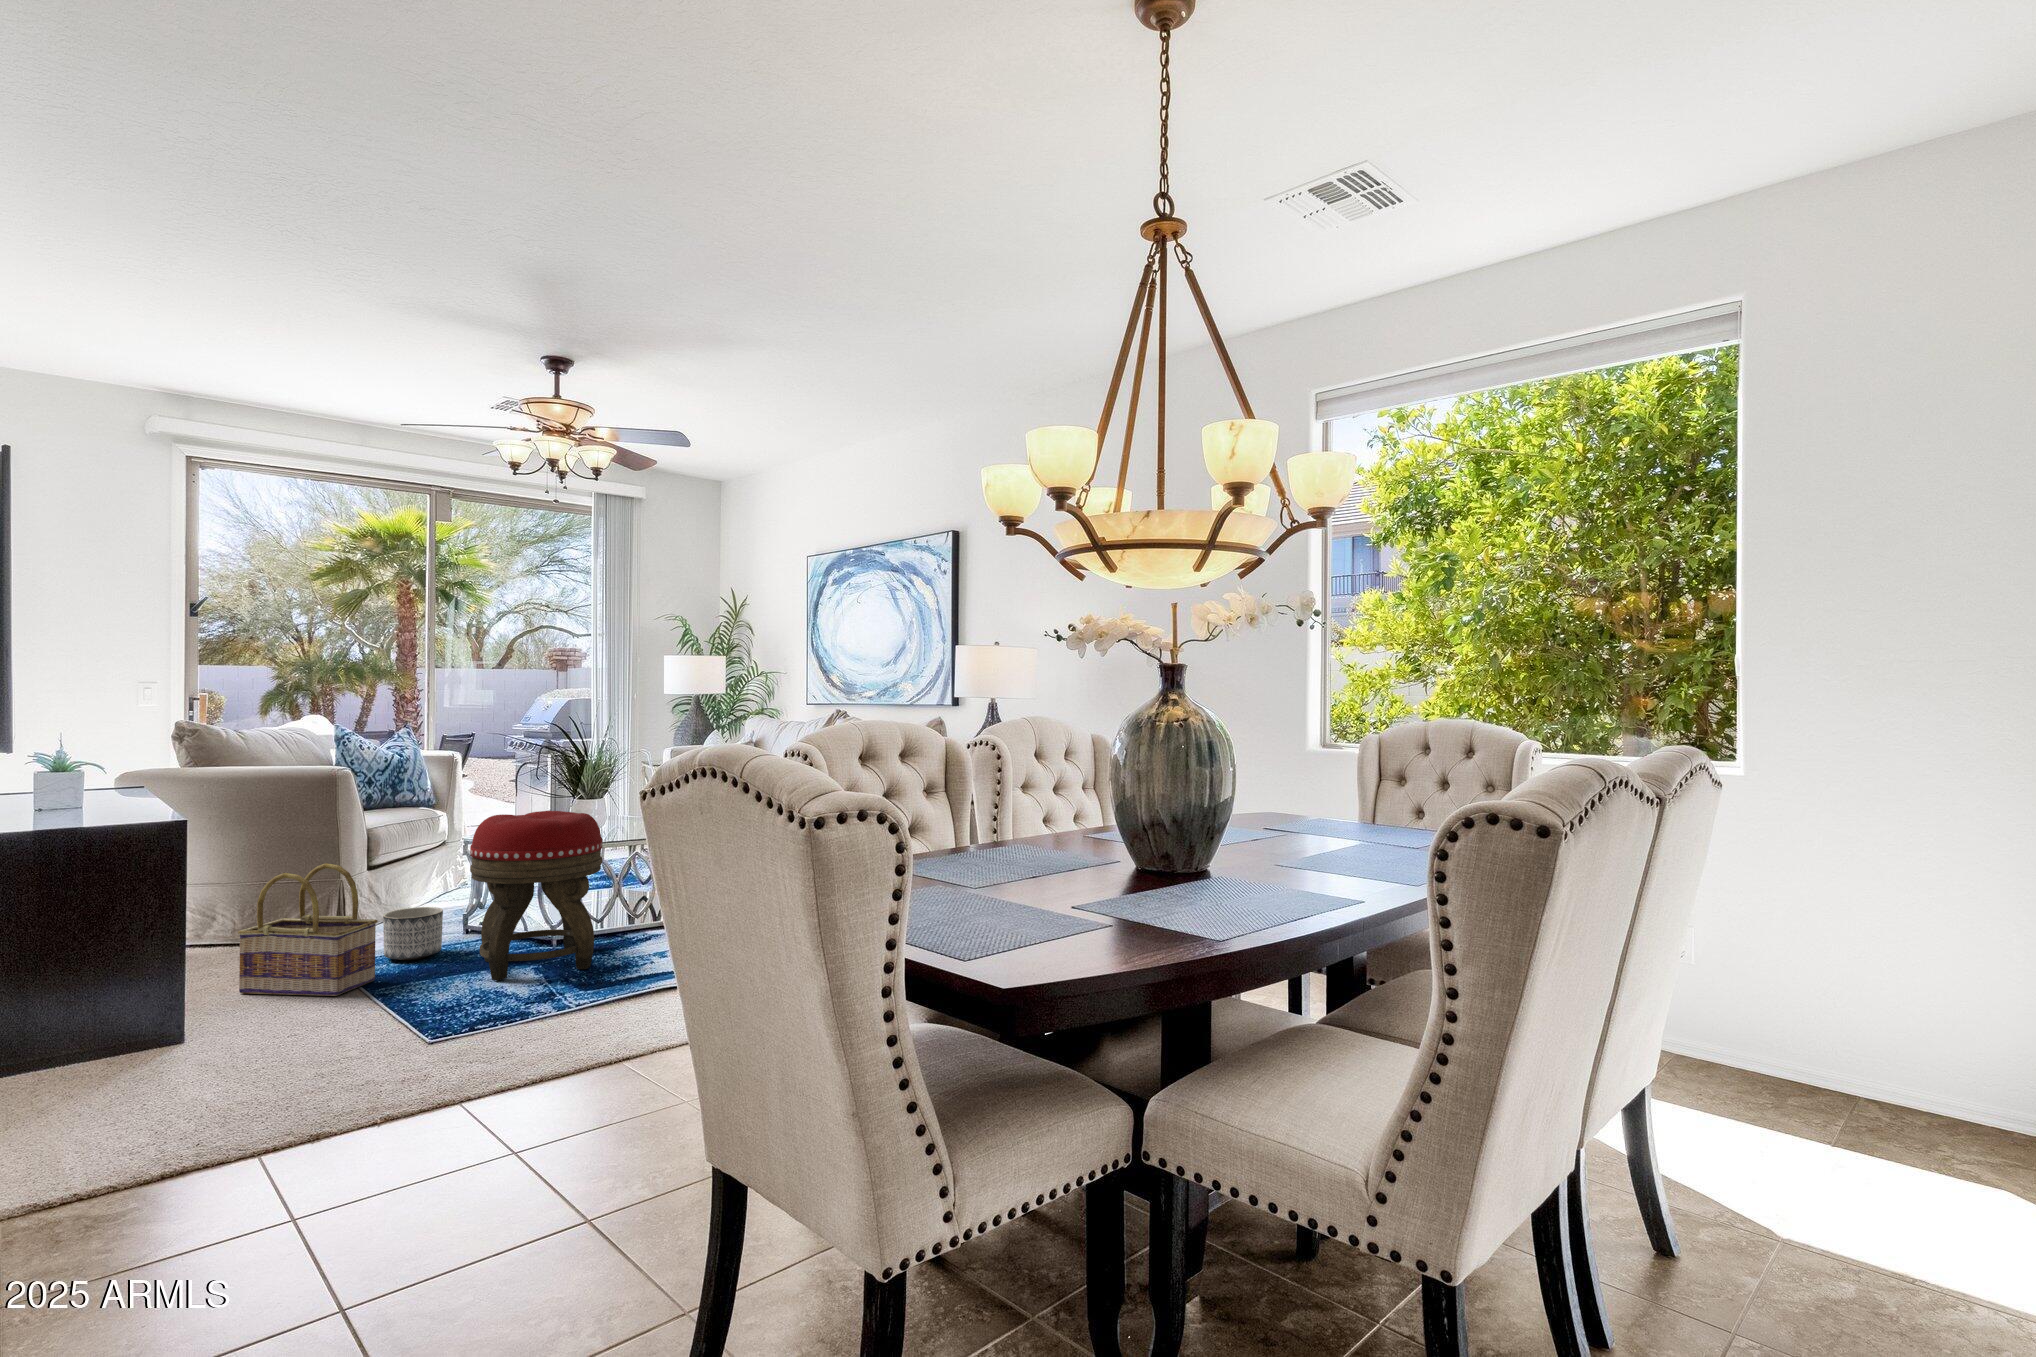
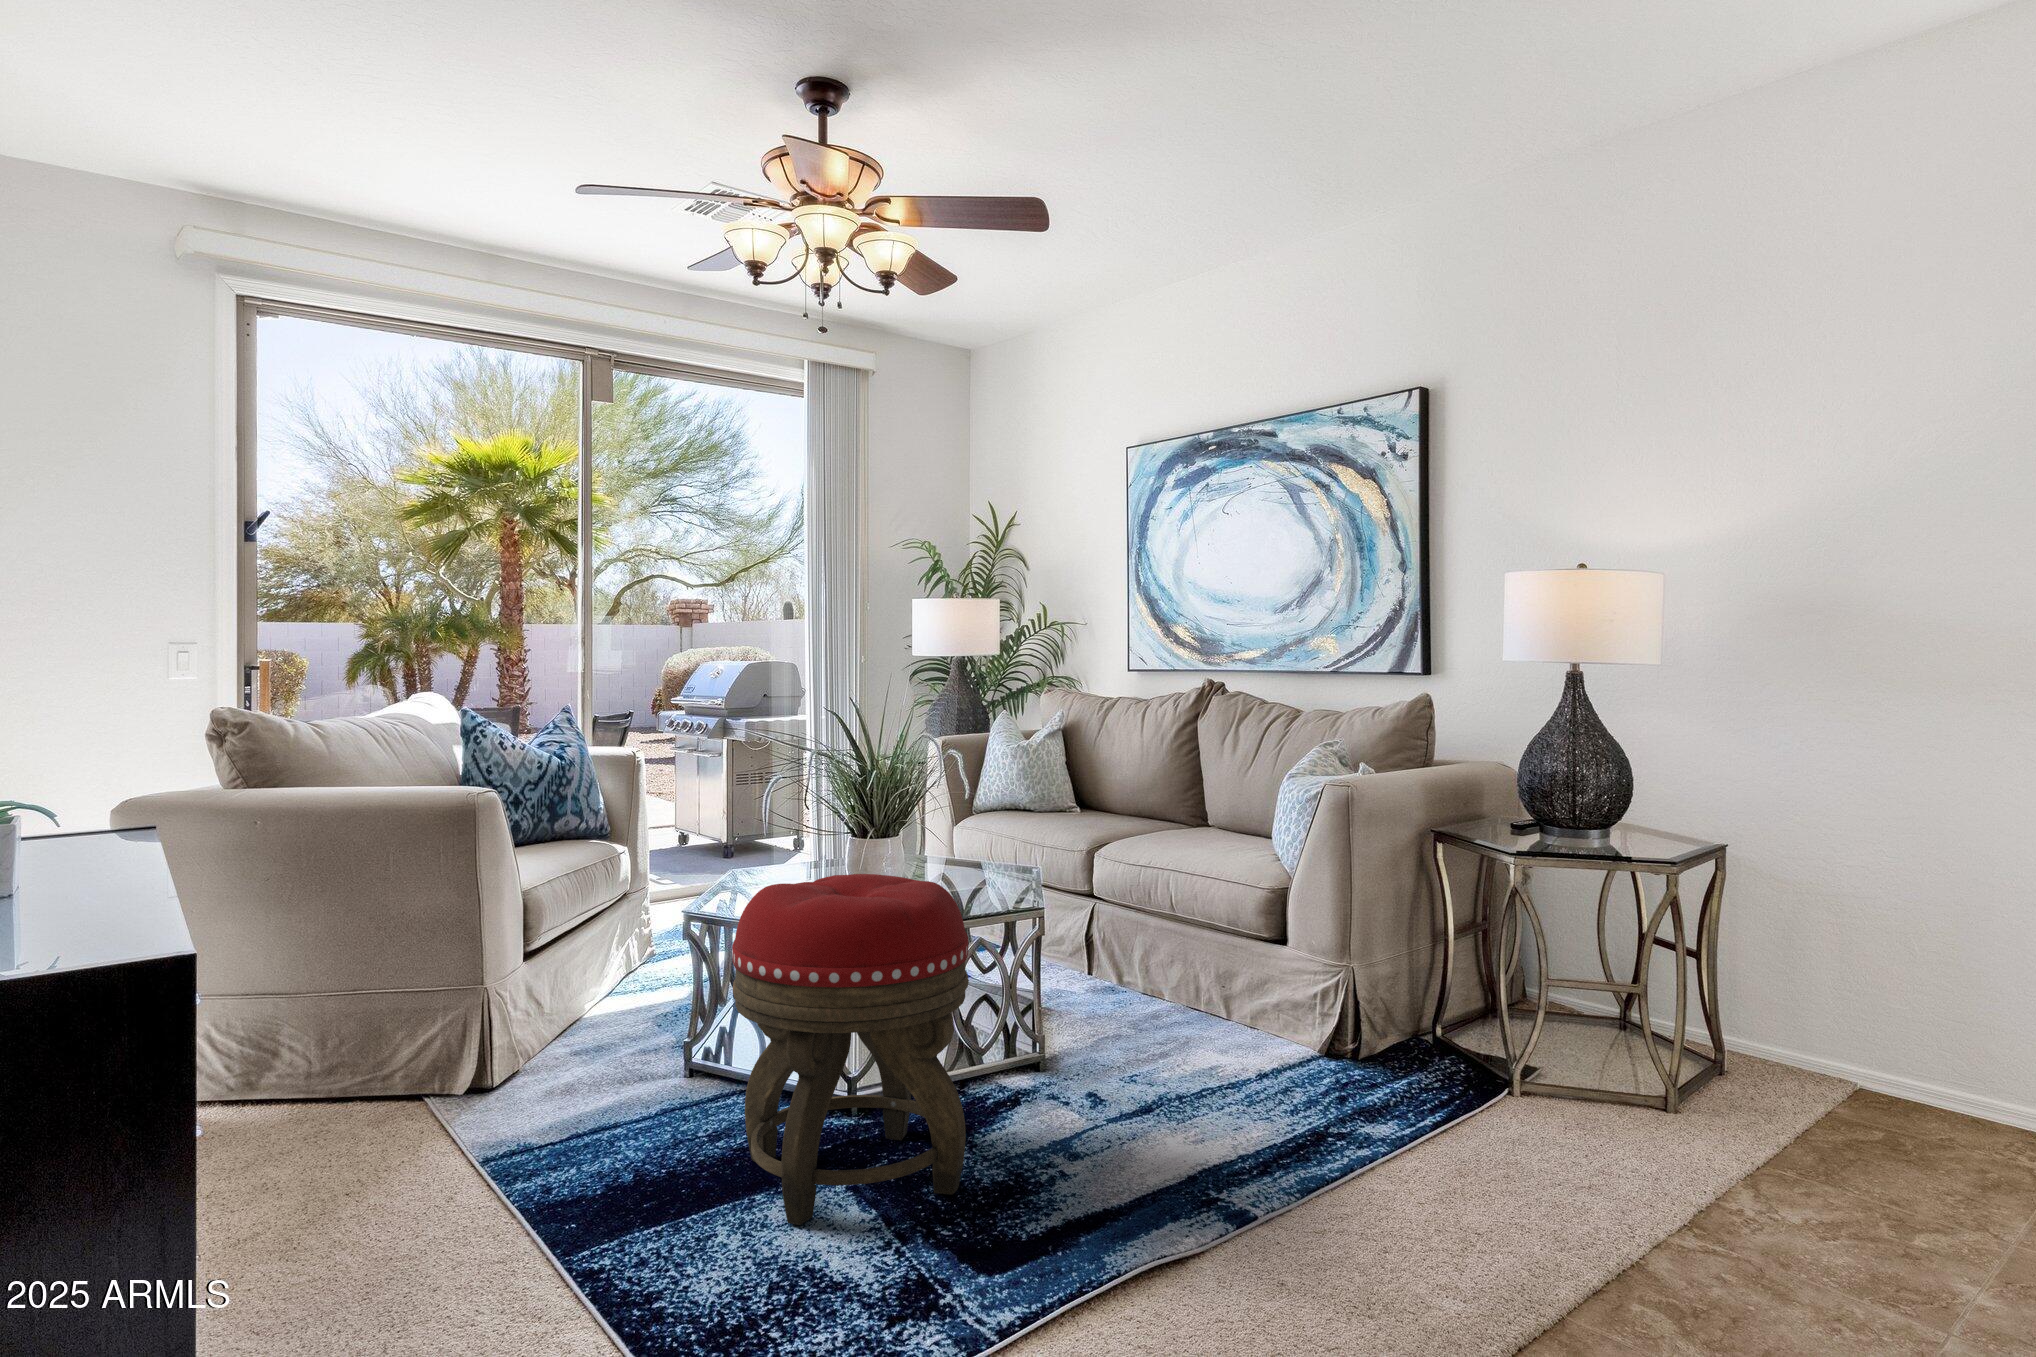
basket: present [238,863,378,996] -> none [315,979,569,1262]
planter: present [383,907,443,960] -> none [567,1044,668,1152]

